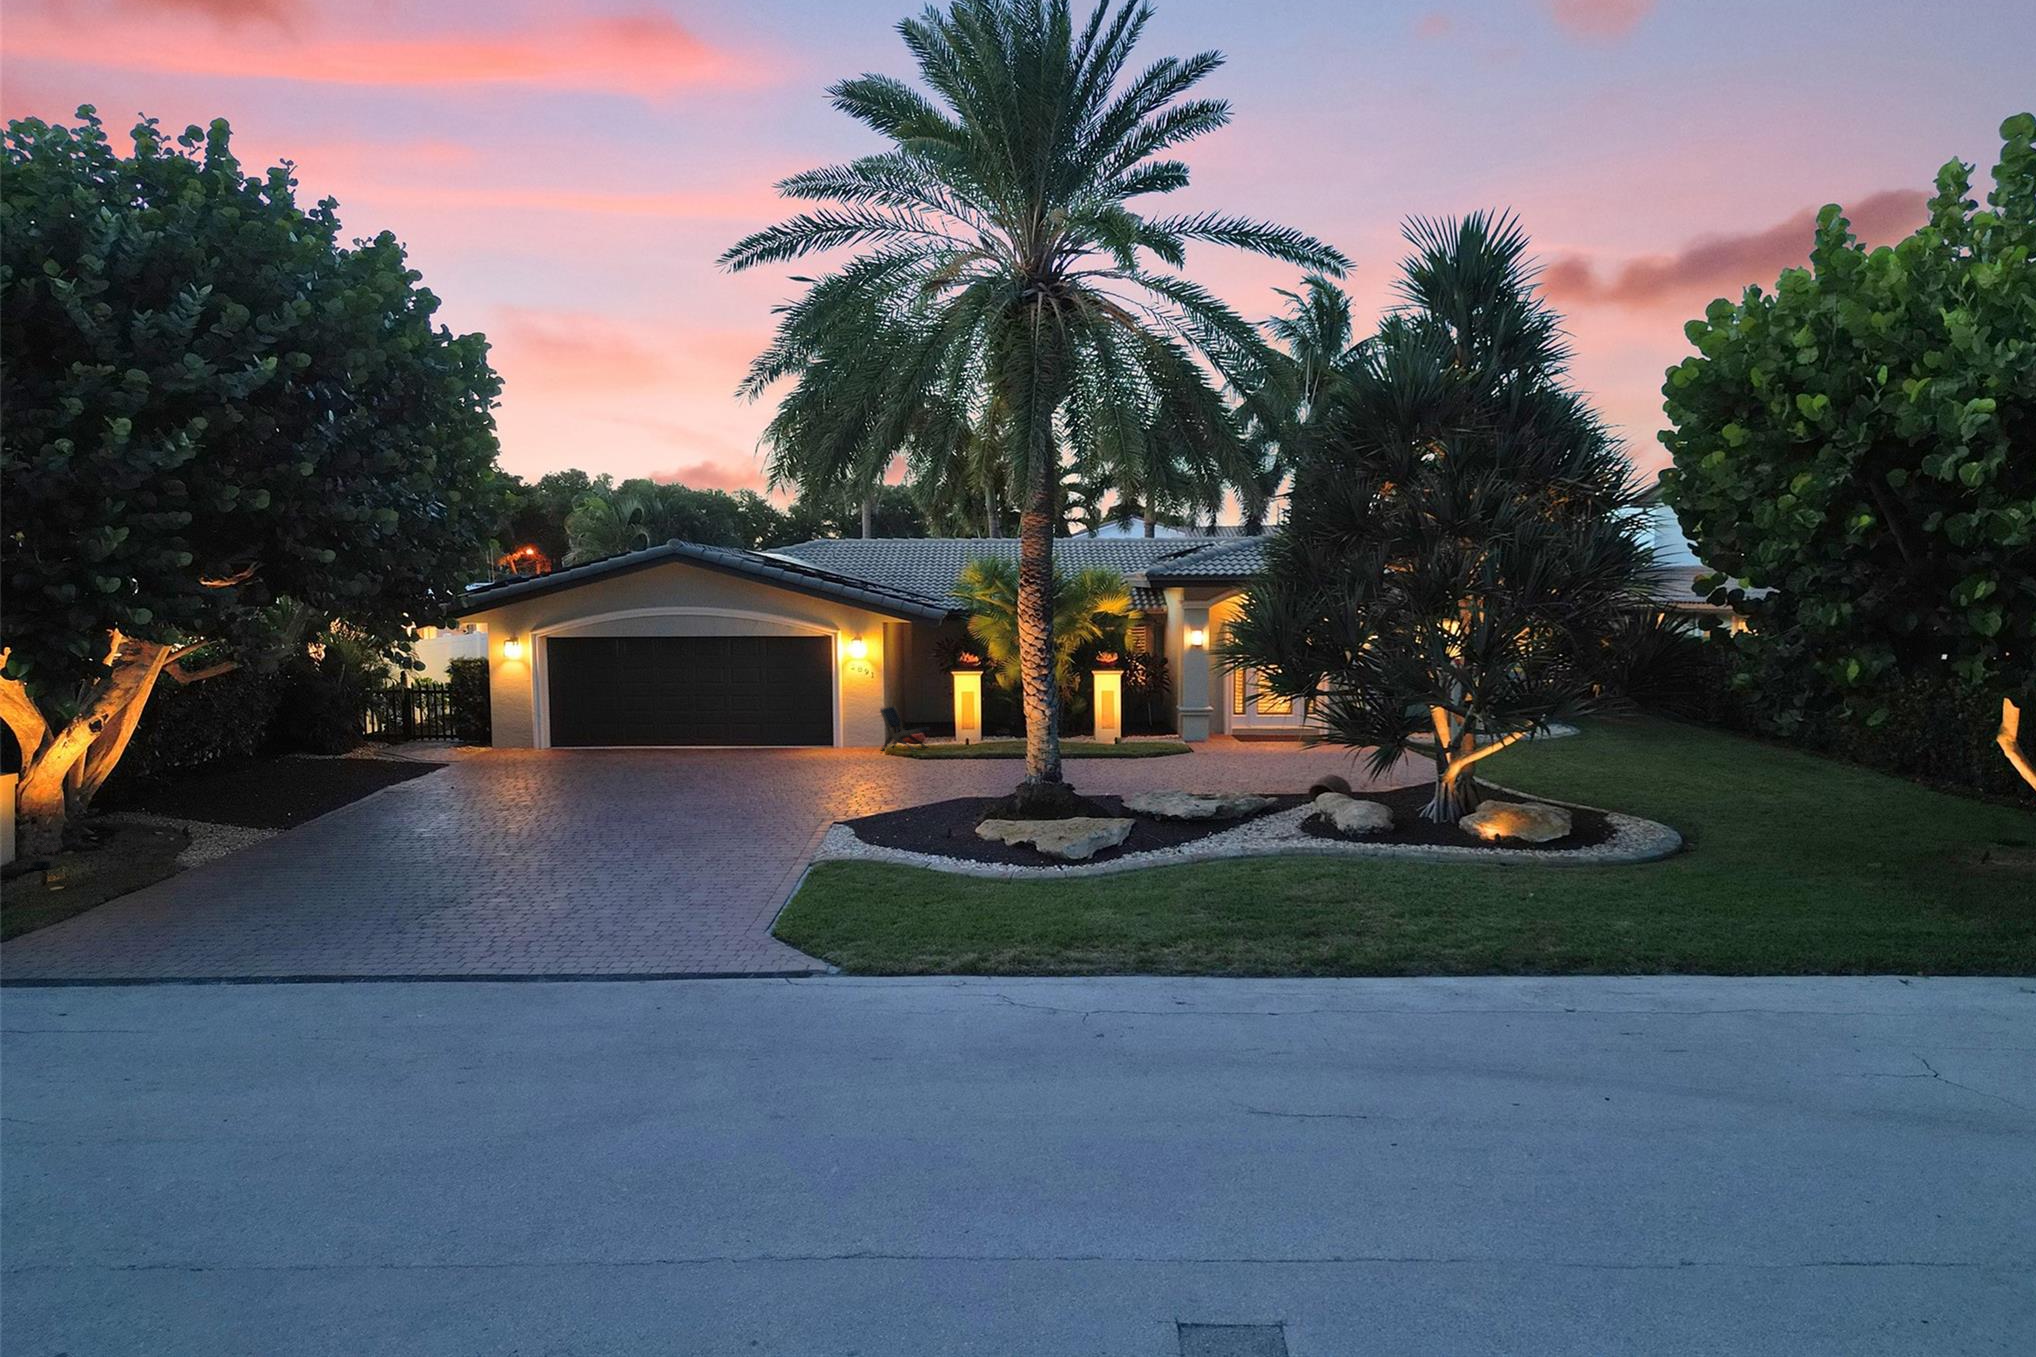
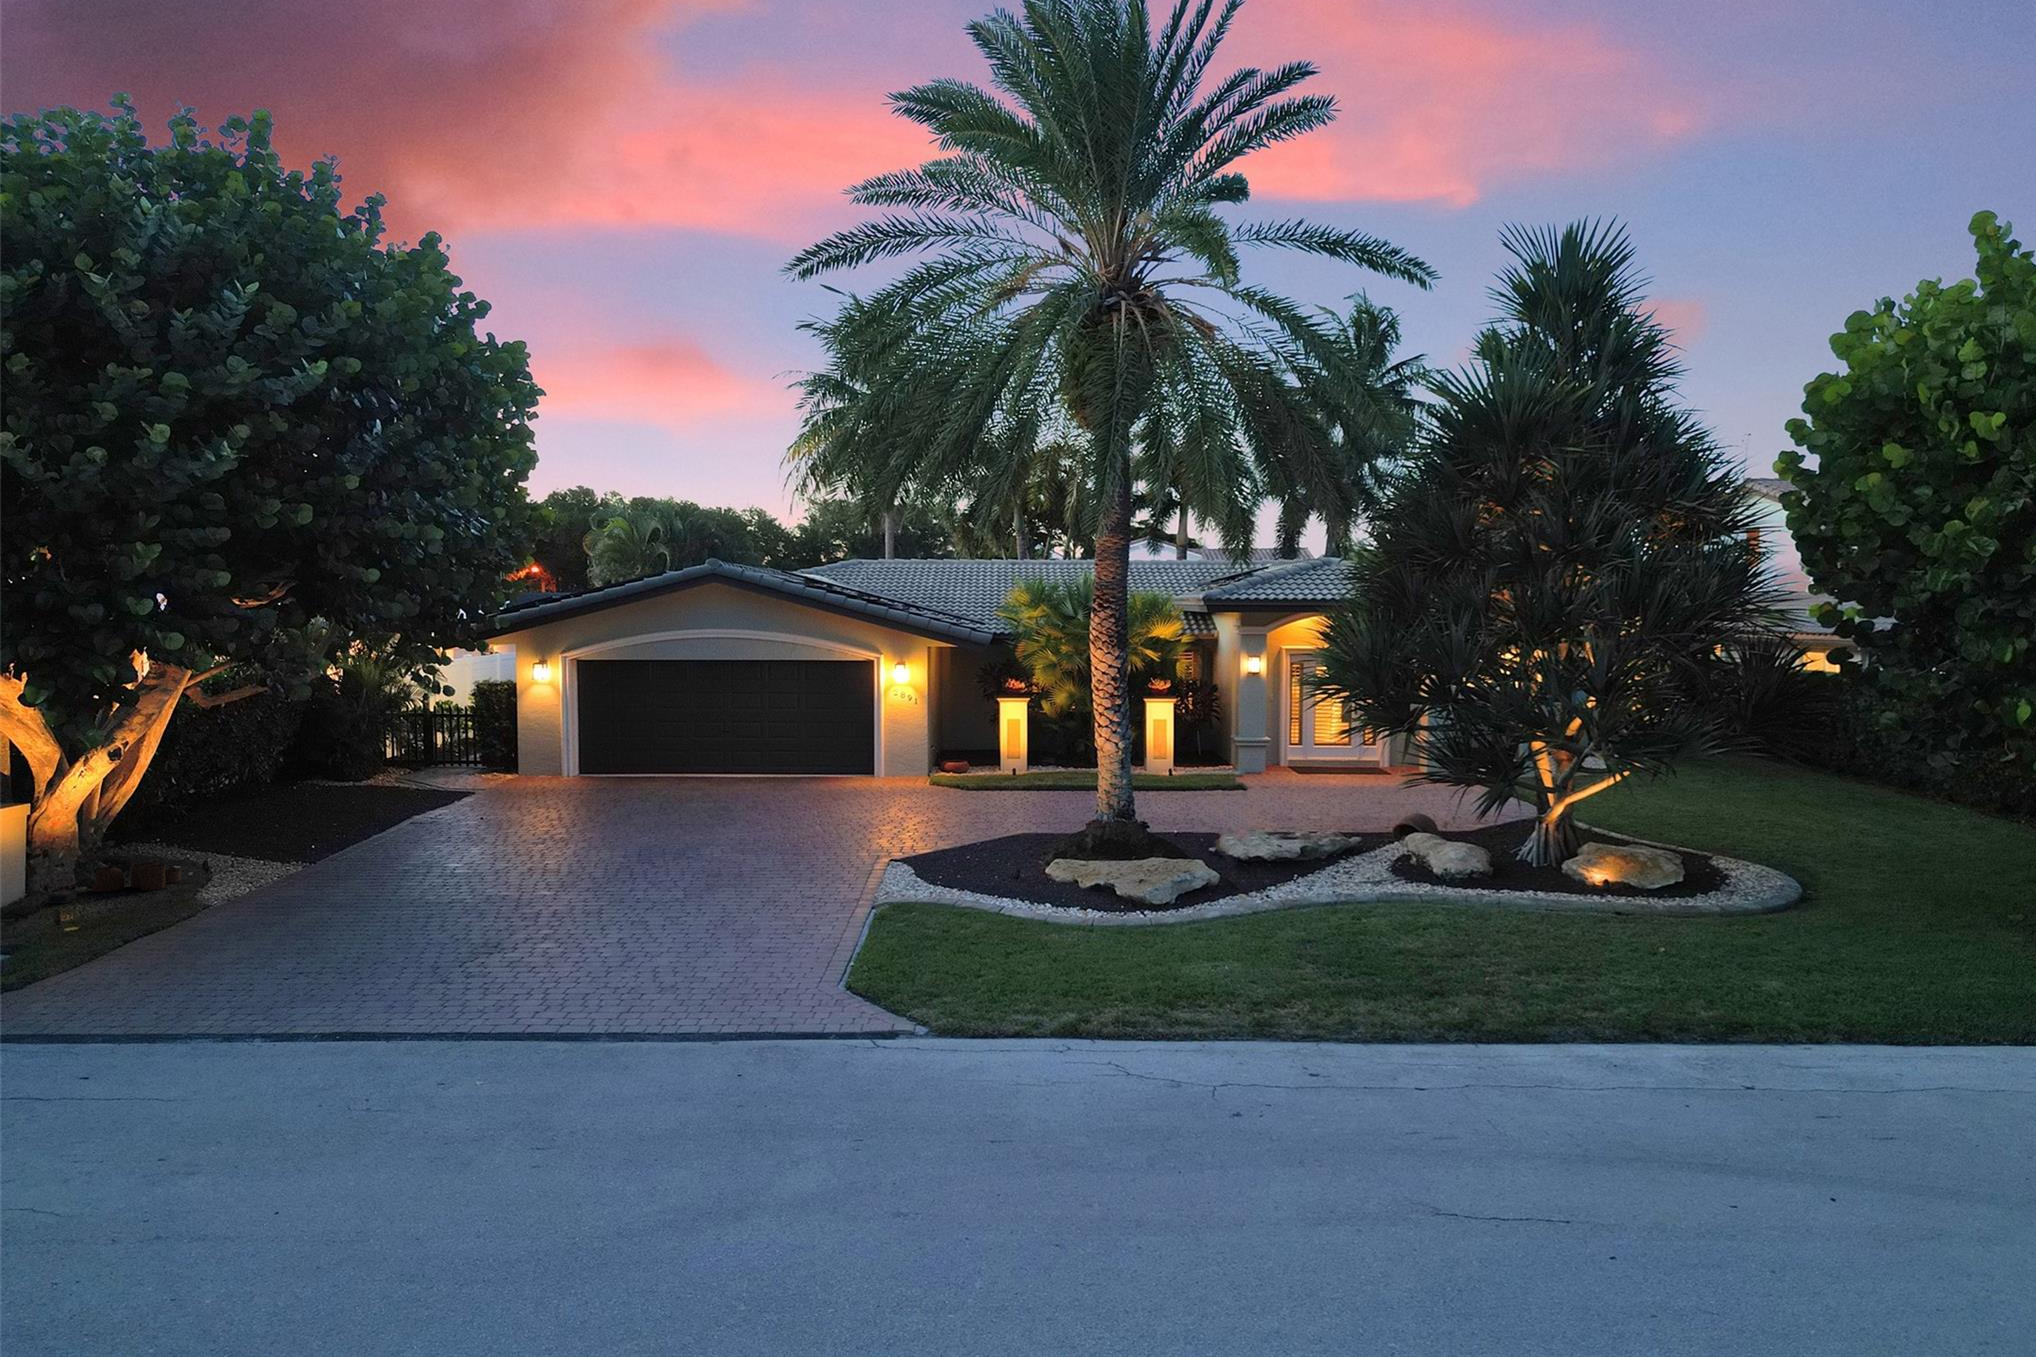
lounge chair: present [880,706,929,751] -> none [921,734,972,782]
woven basket: none [75,828,160,858] -> present [92,860,181,892]

